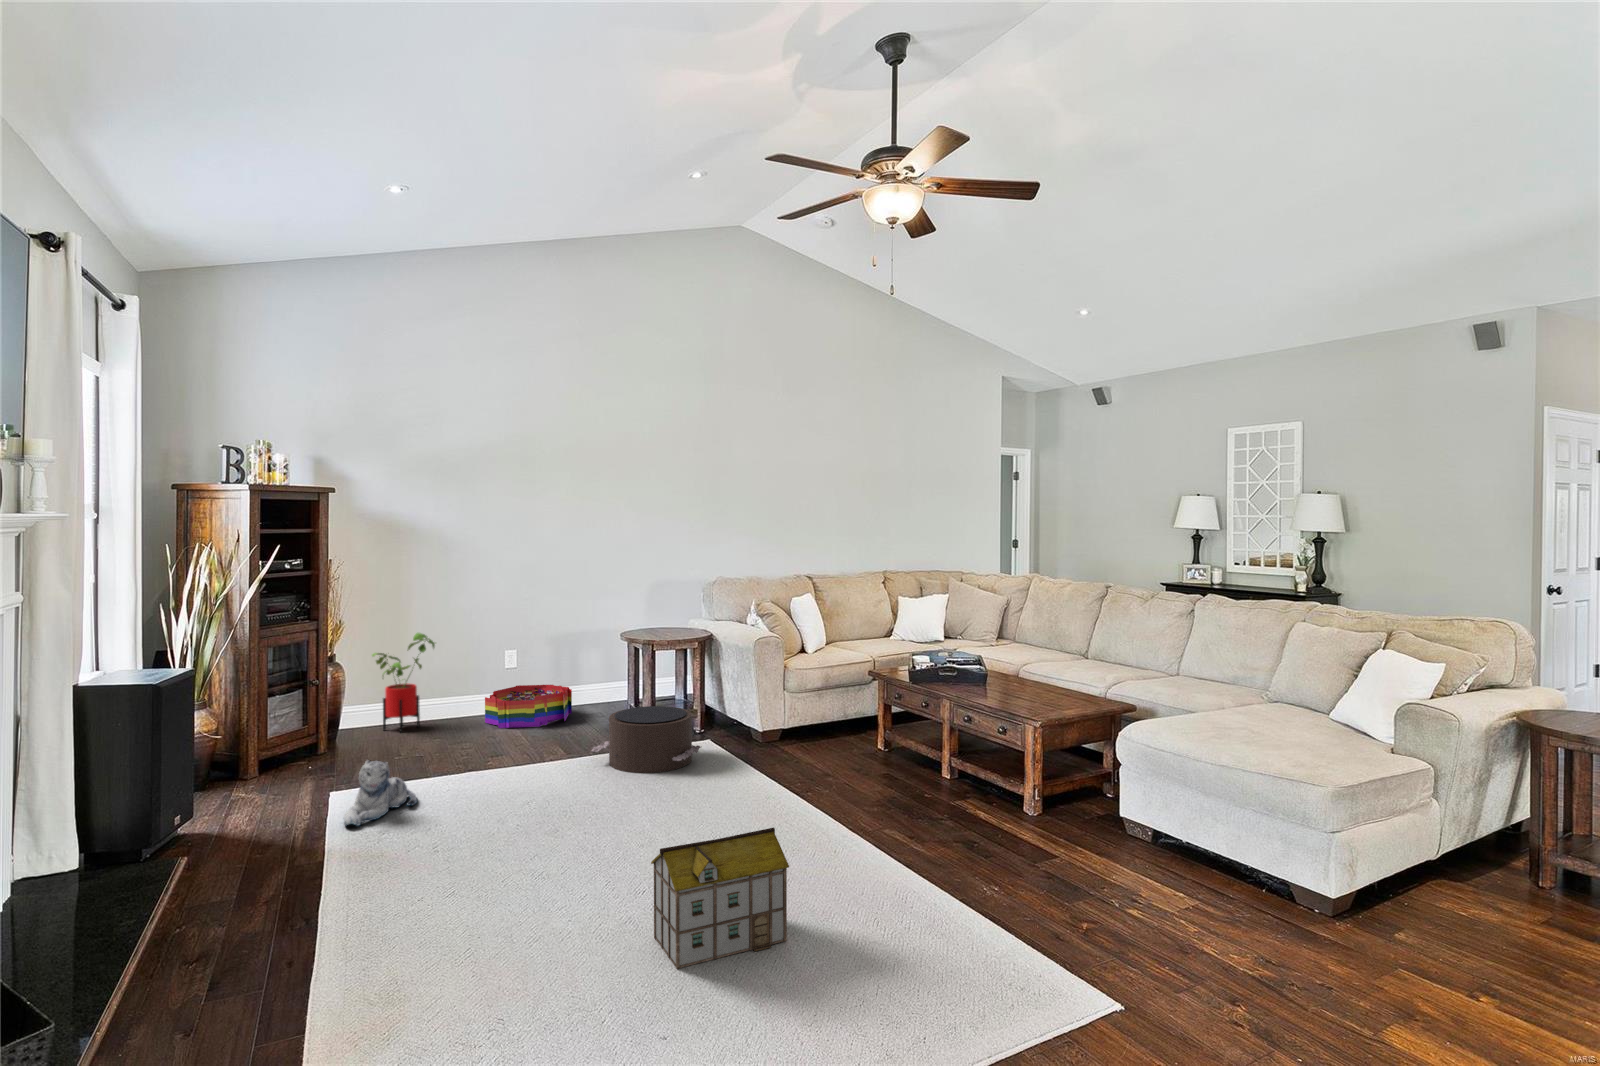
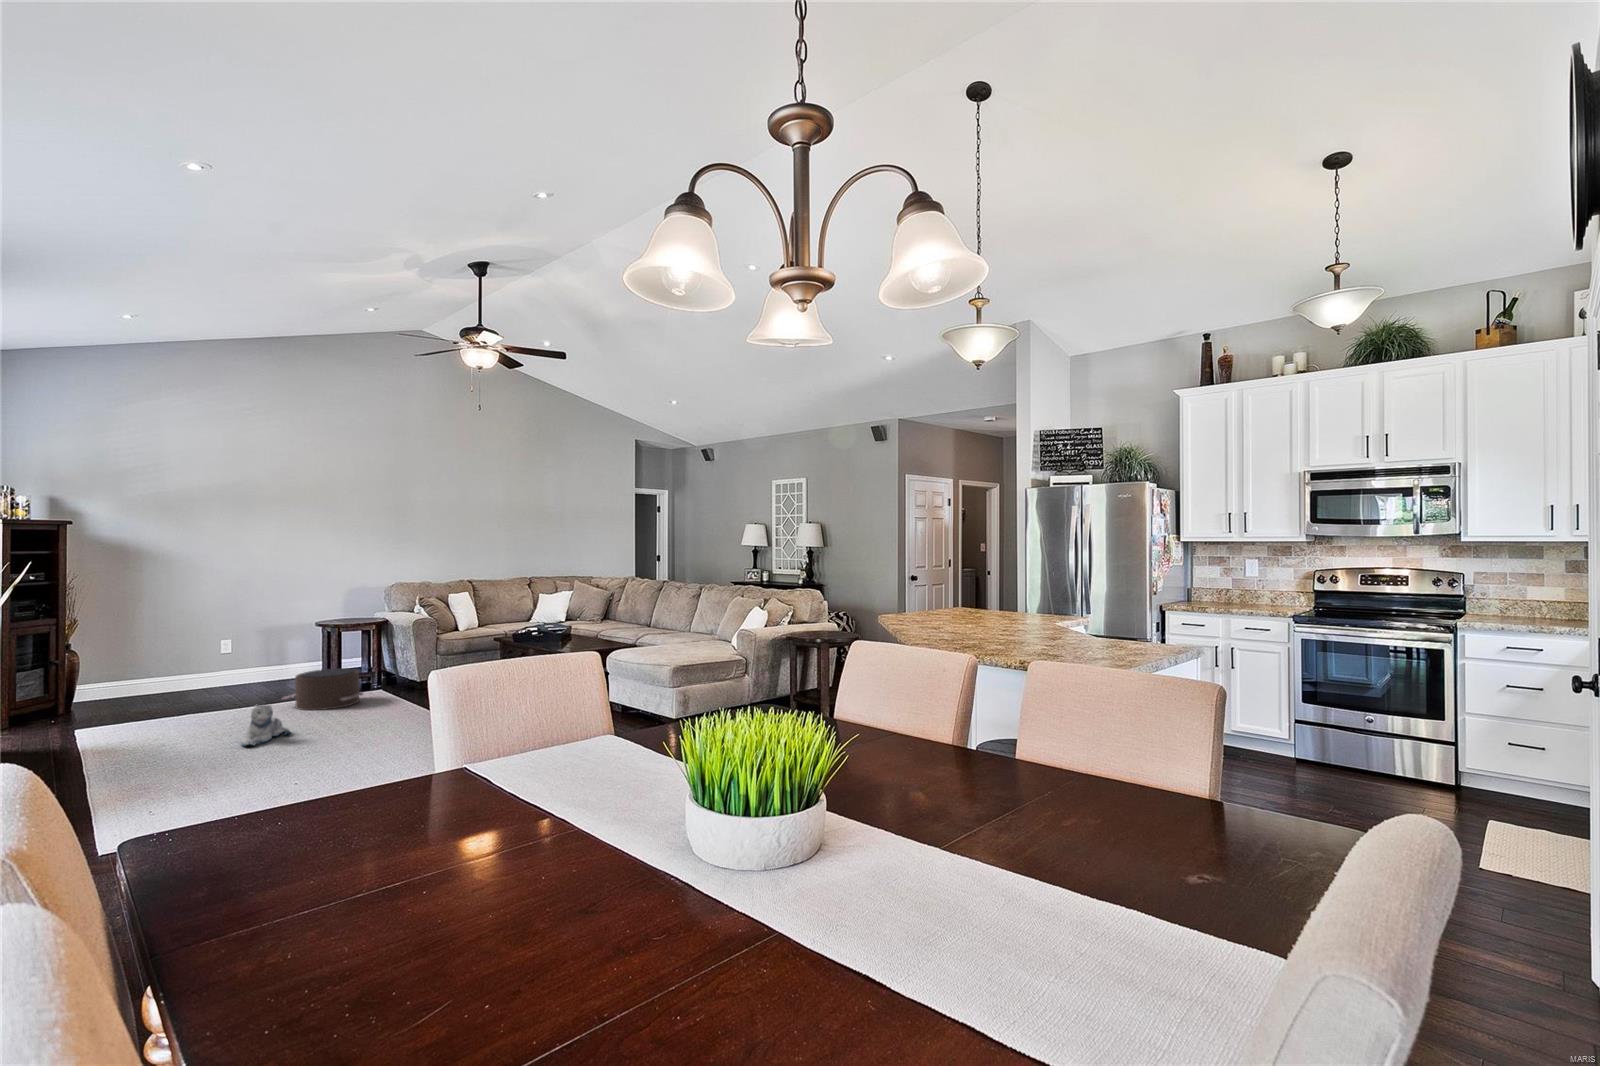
house plant: present [372,633,435,732] -> none [102,627,161,701]
storage bin: present [485,685,572,728] -> none [202,663,276,694]
plush toy: present [344,760,417,826] -> present [241,705,290,746]
toy house: present [651,827,789,969] -> none [289,709,371,780]

